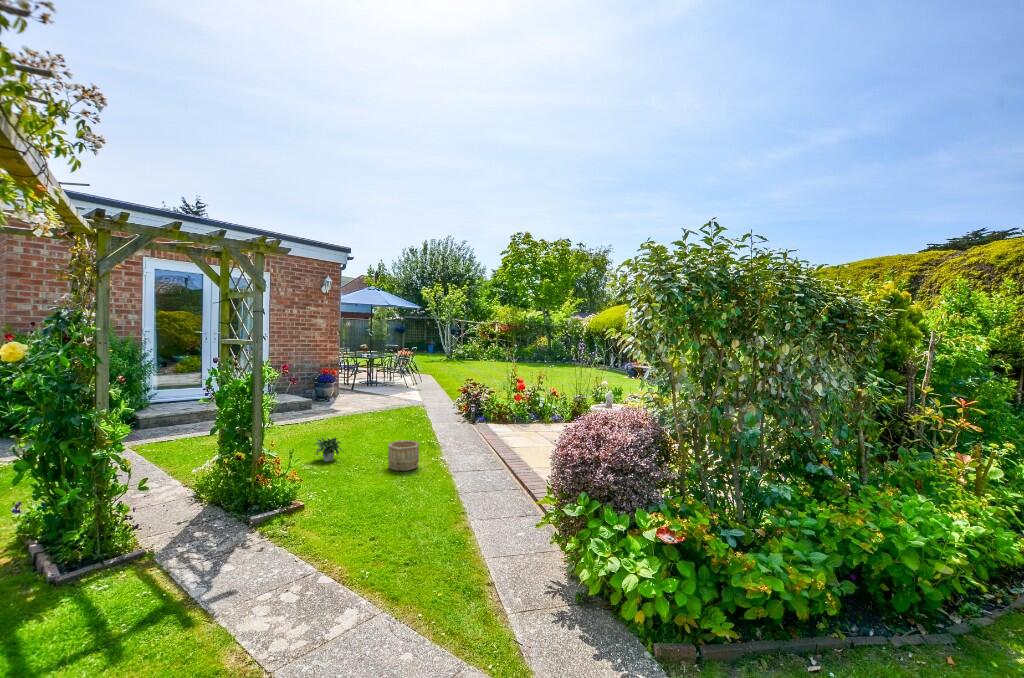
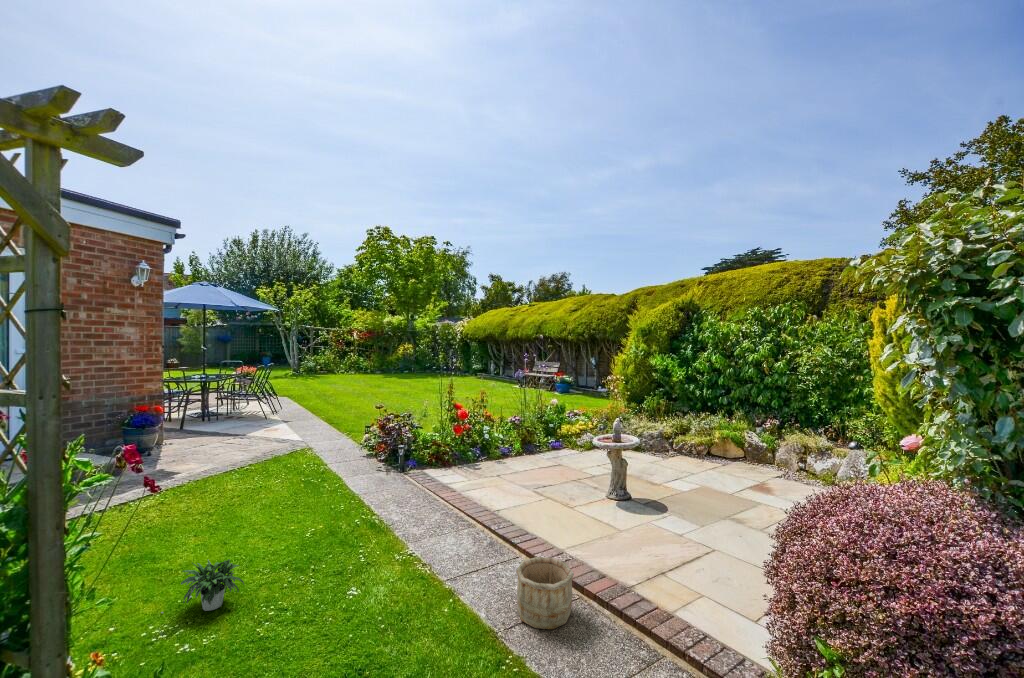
wooden bucket: present [388,440,420,471] -> present [516,557,574,629]

